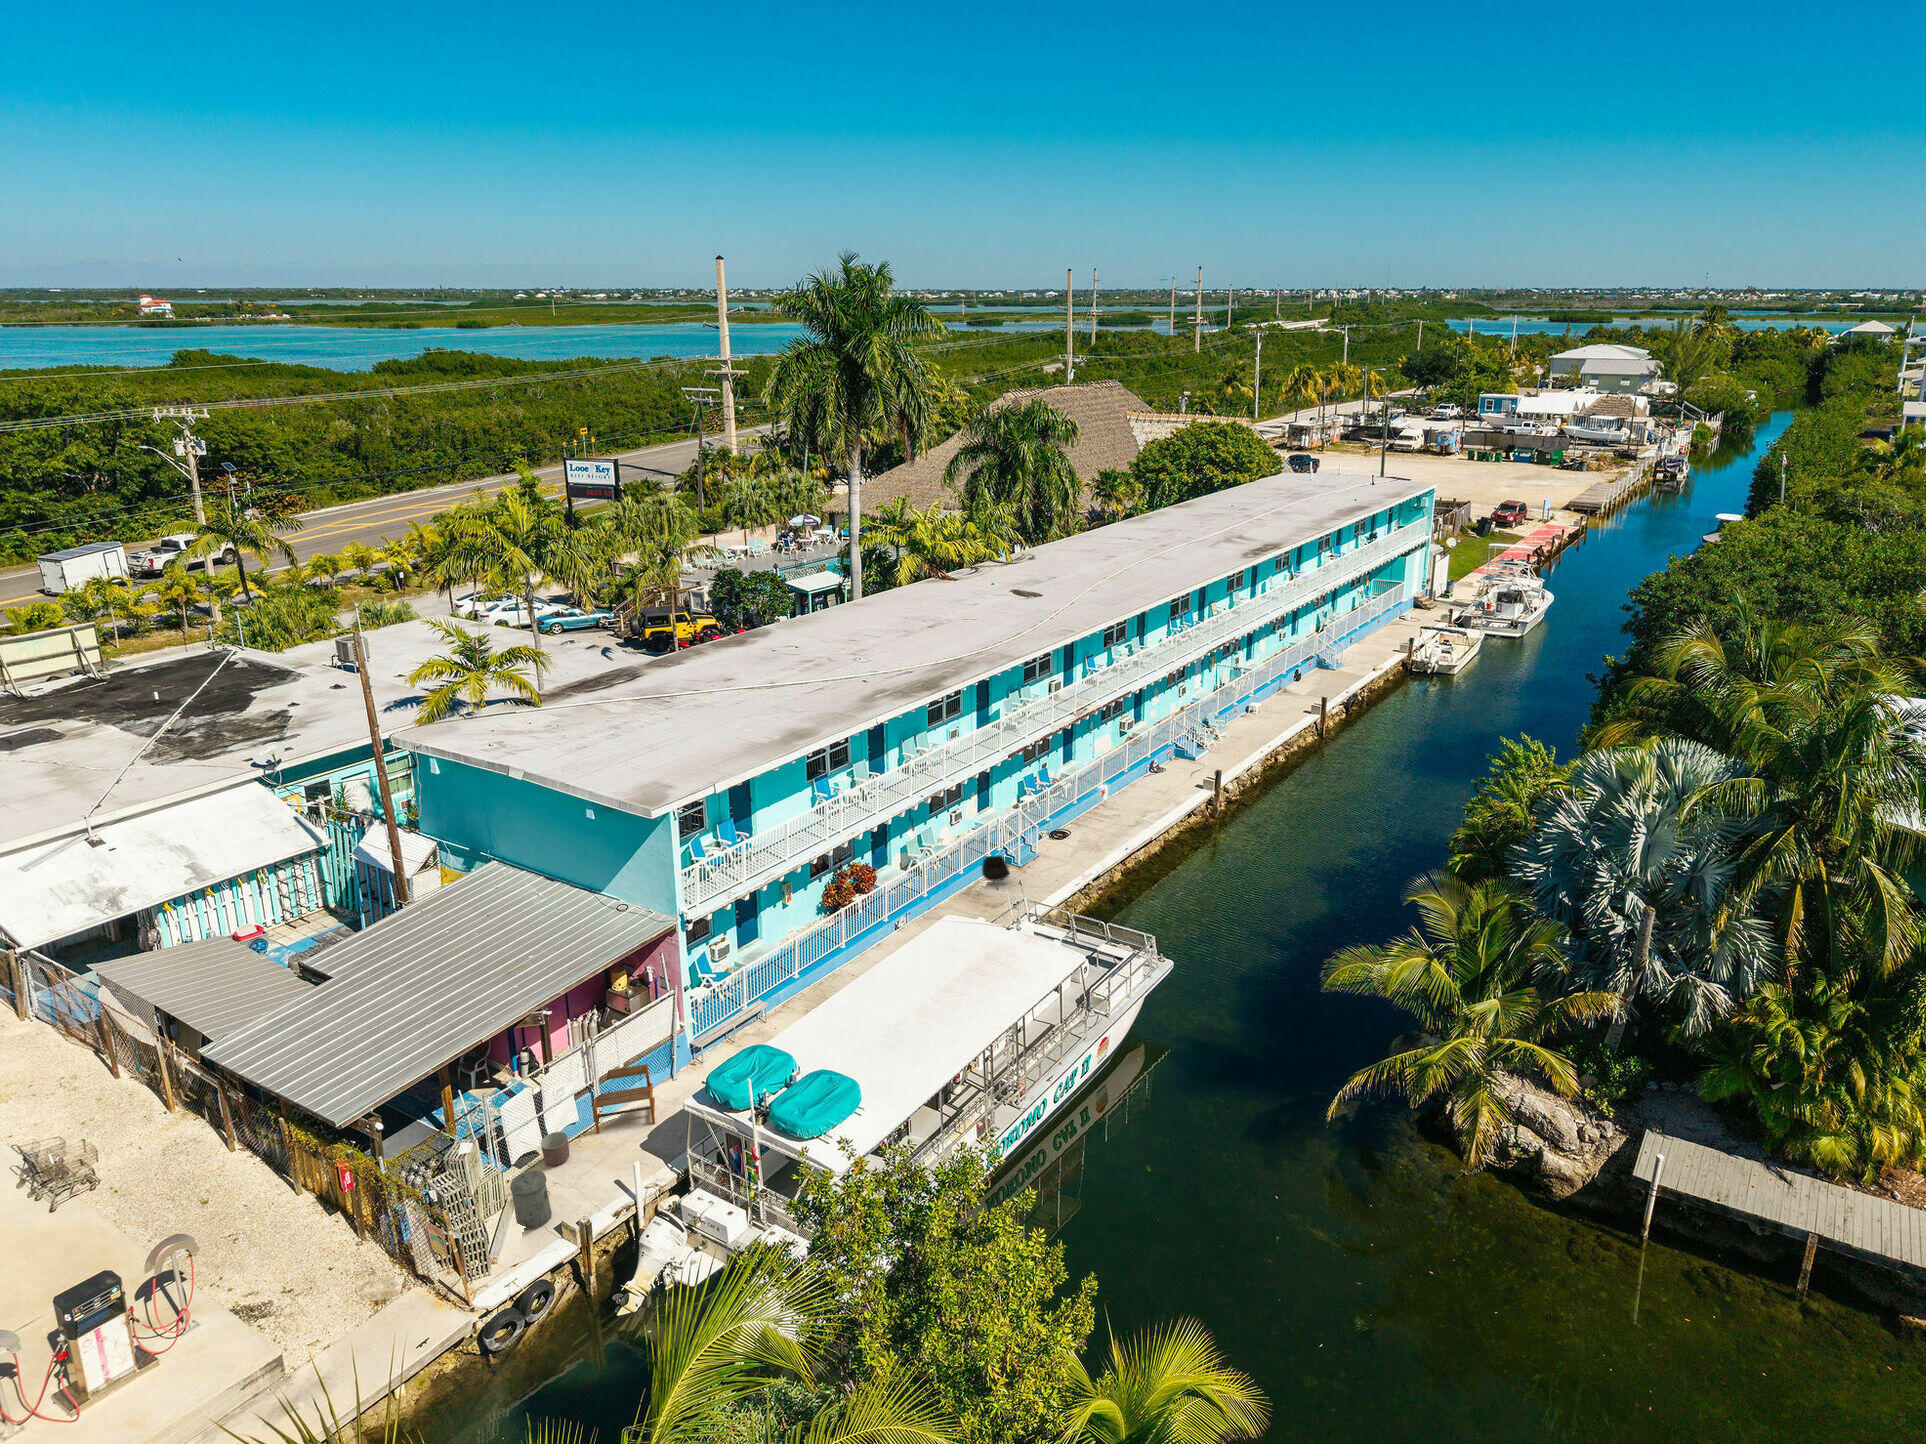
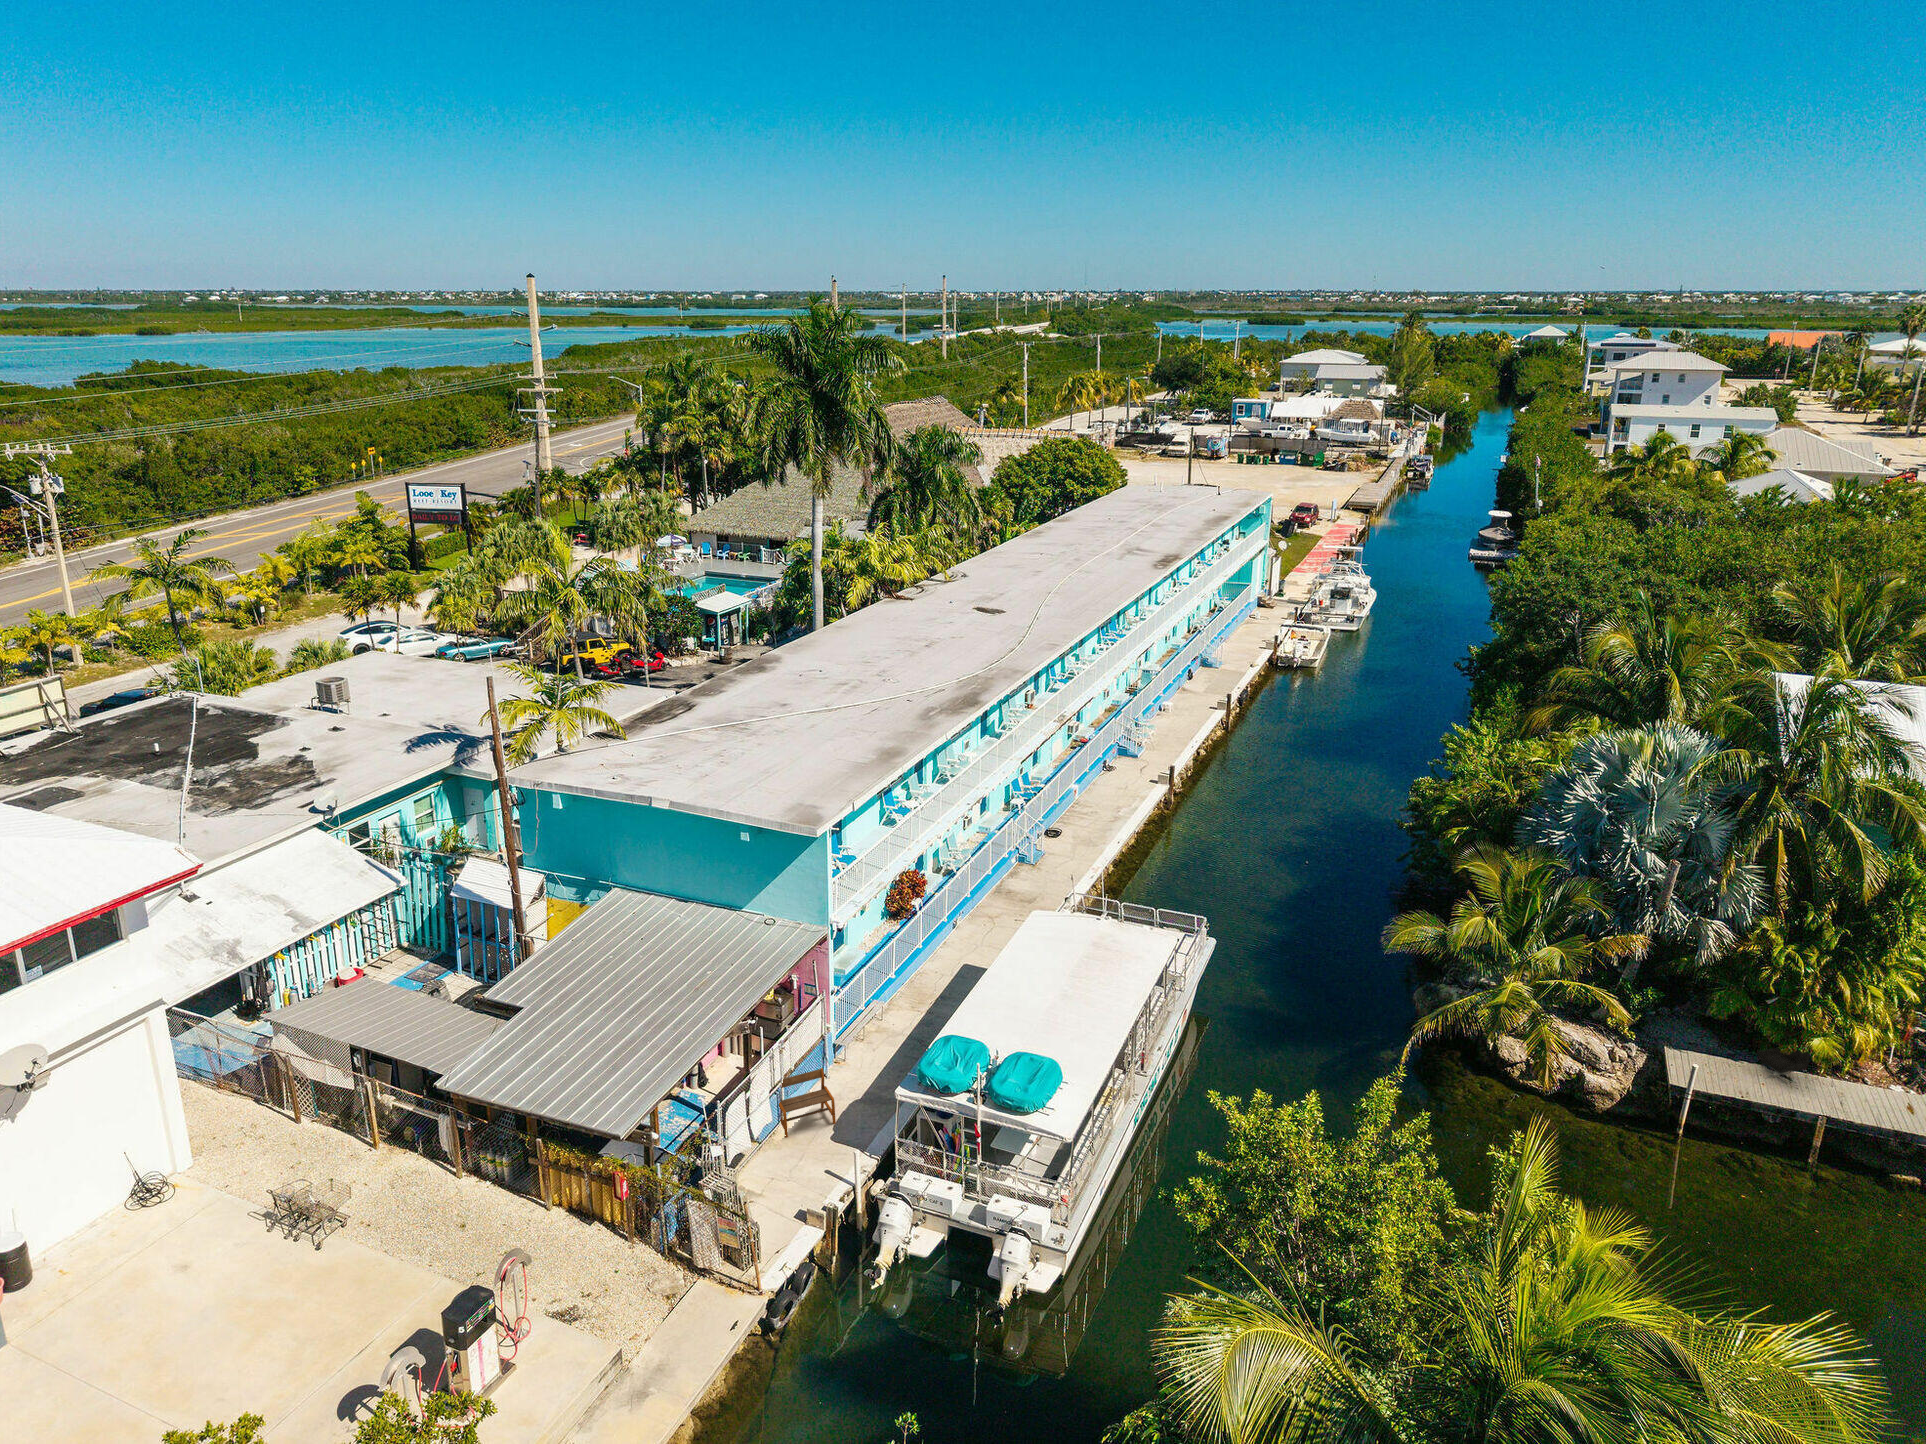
lounge chair: present [982,855,1010,884] -> present [1758,1047,1810,1076]
planter: present [541,1132,569,1166] -> none [750,1138,774,1170]
trash can: present [510,1170,552,1230] -> none [758,1172,793,1229]

